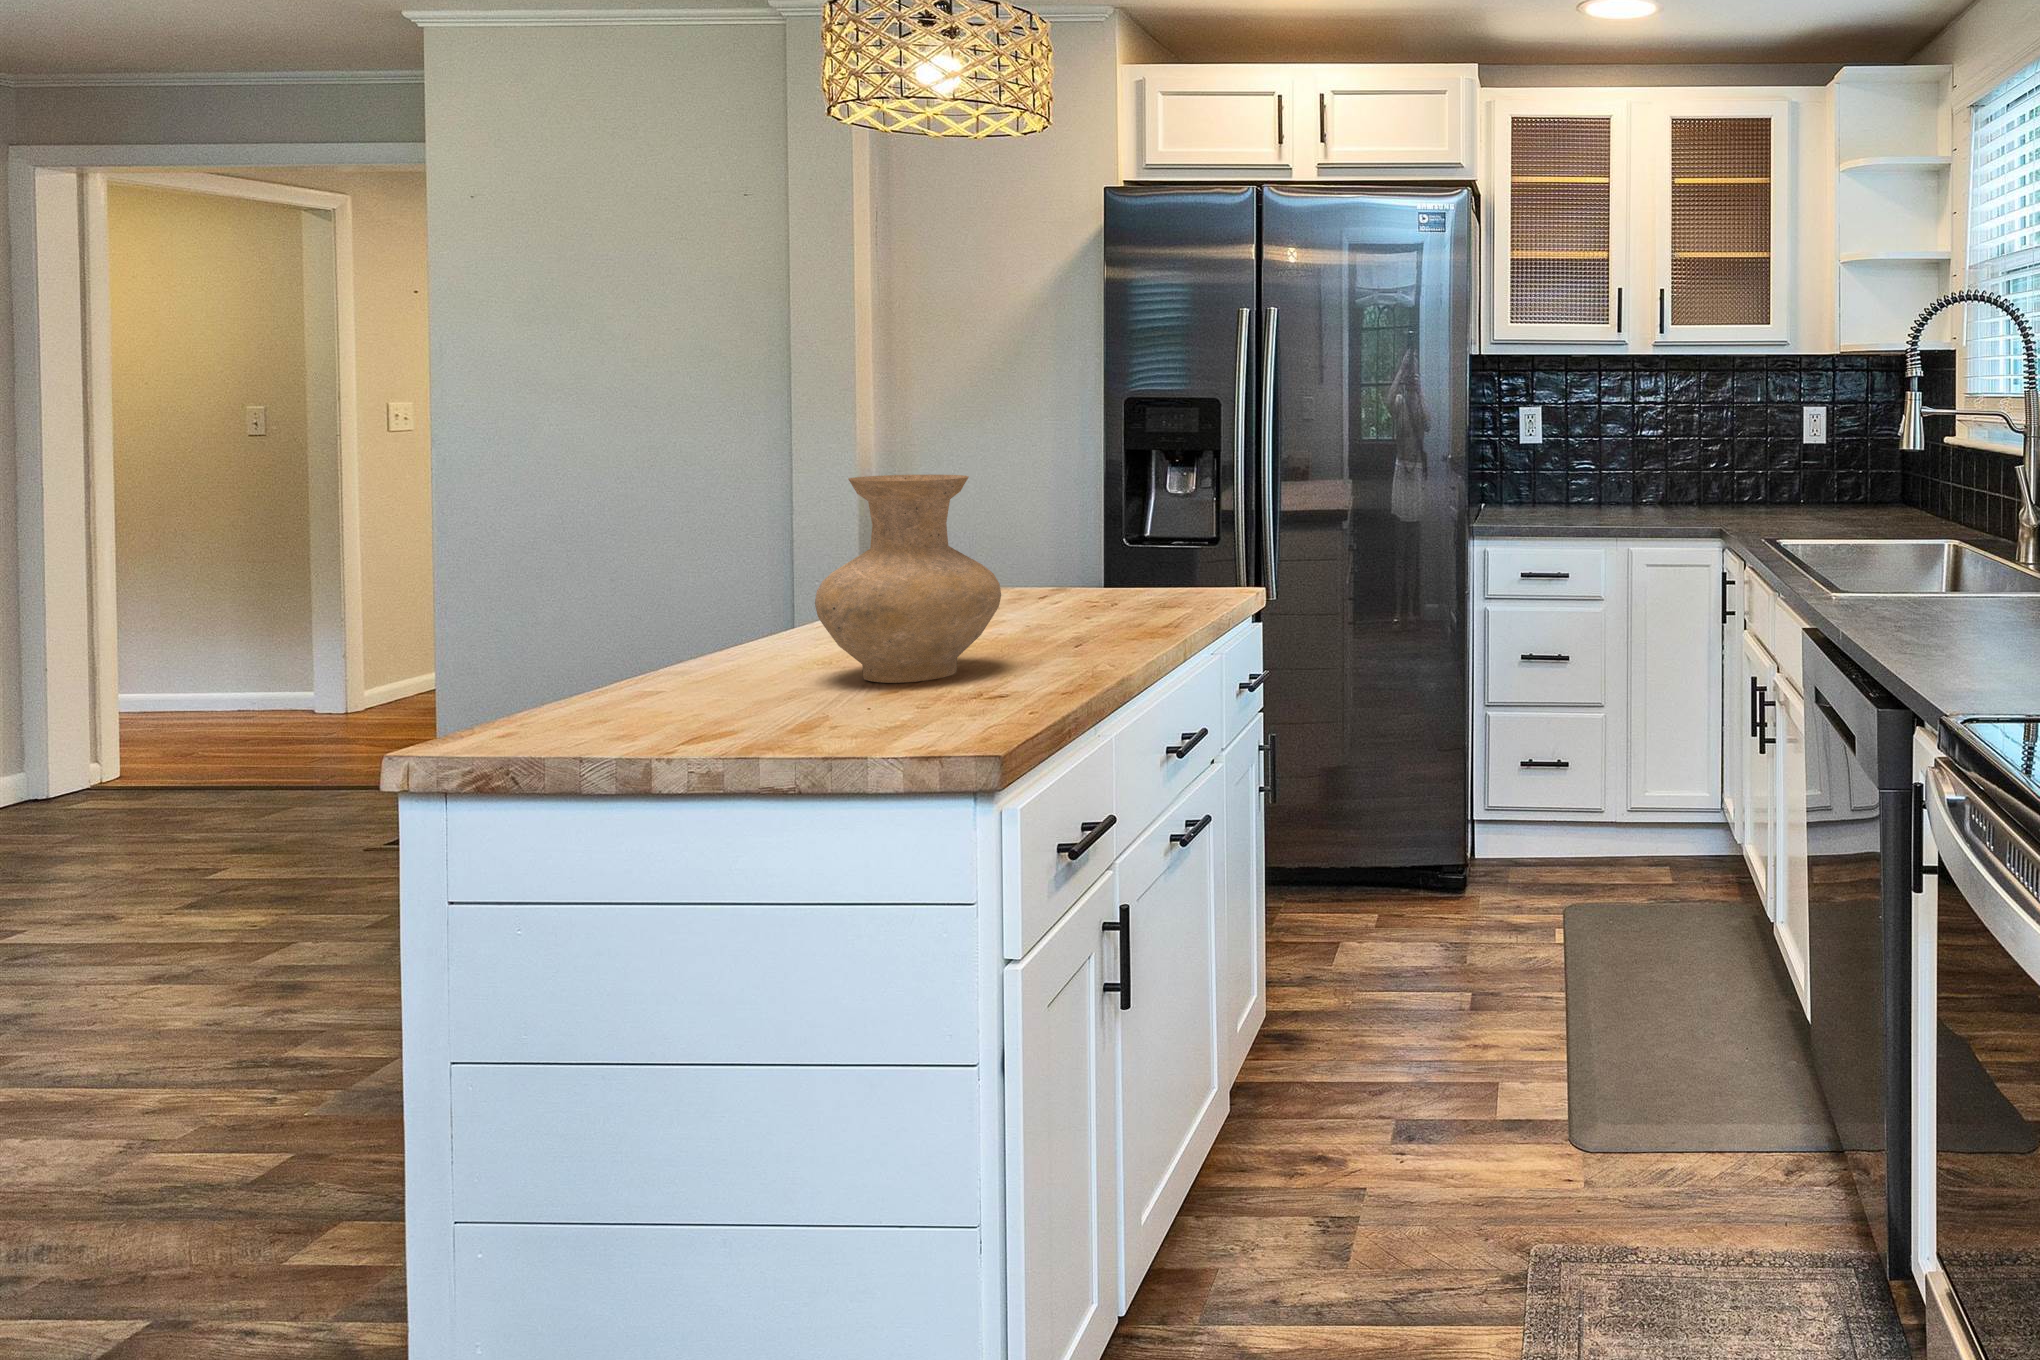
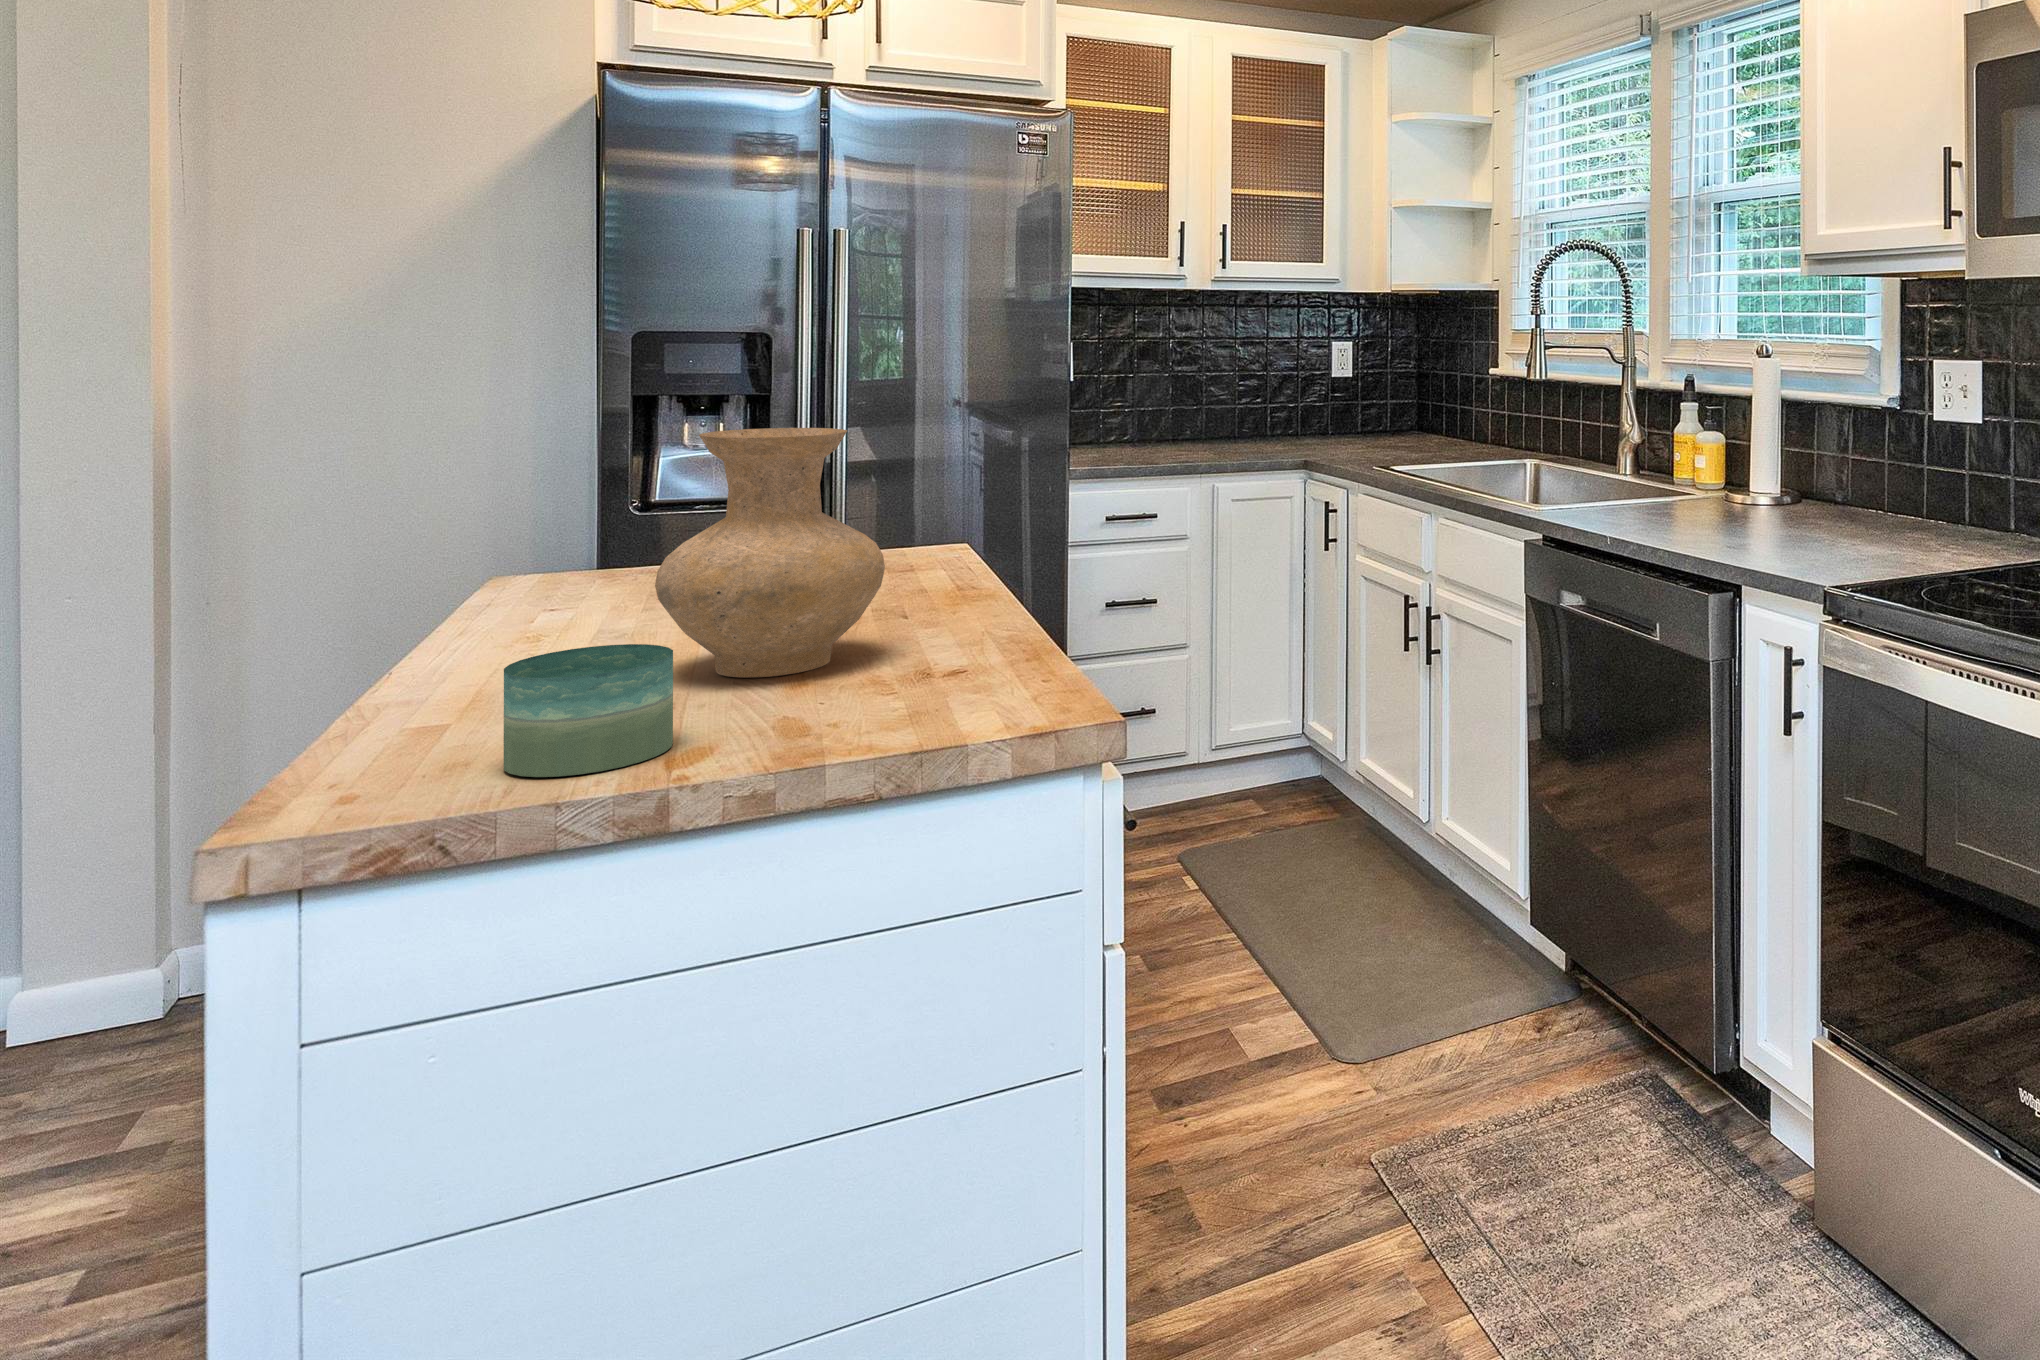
candle: none [597,642,729,739] -> present [504,644,673,777]

